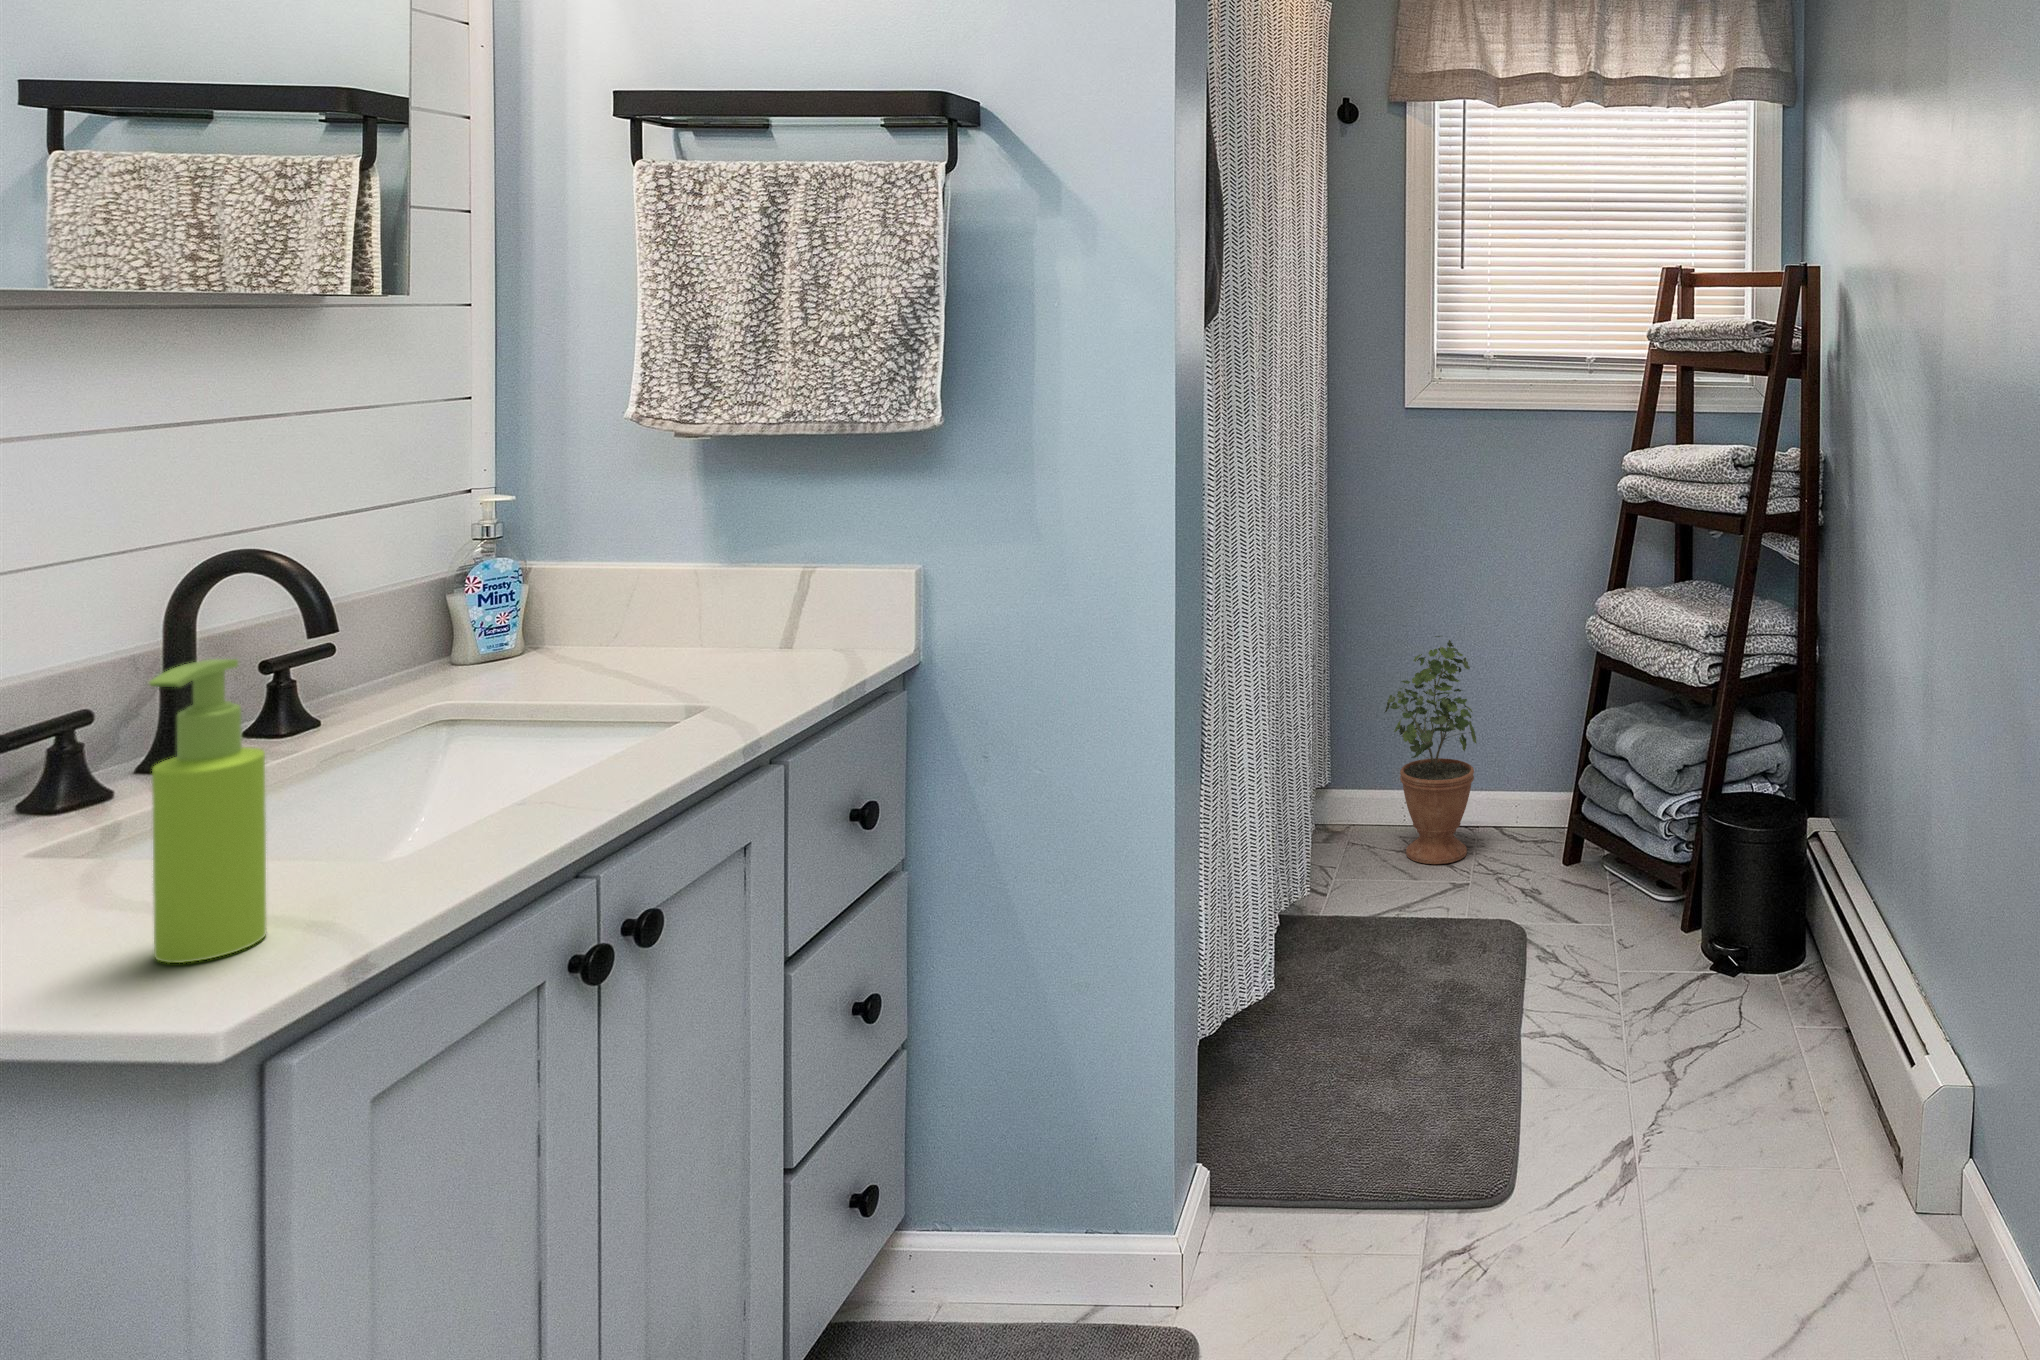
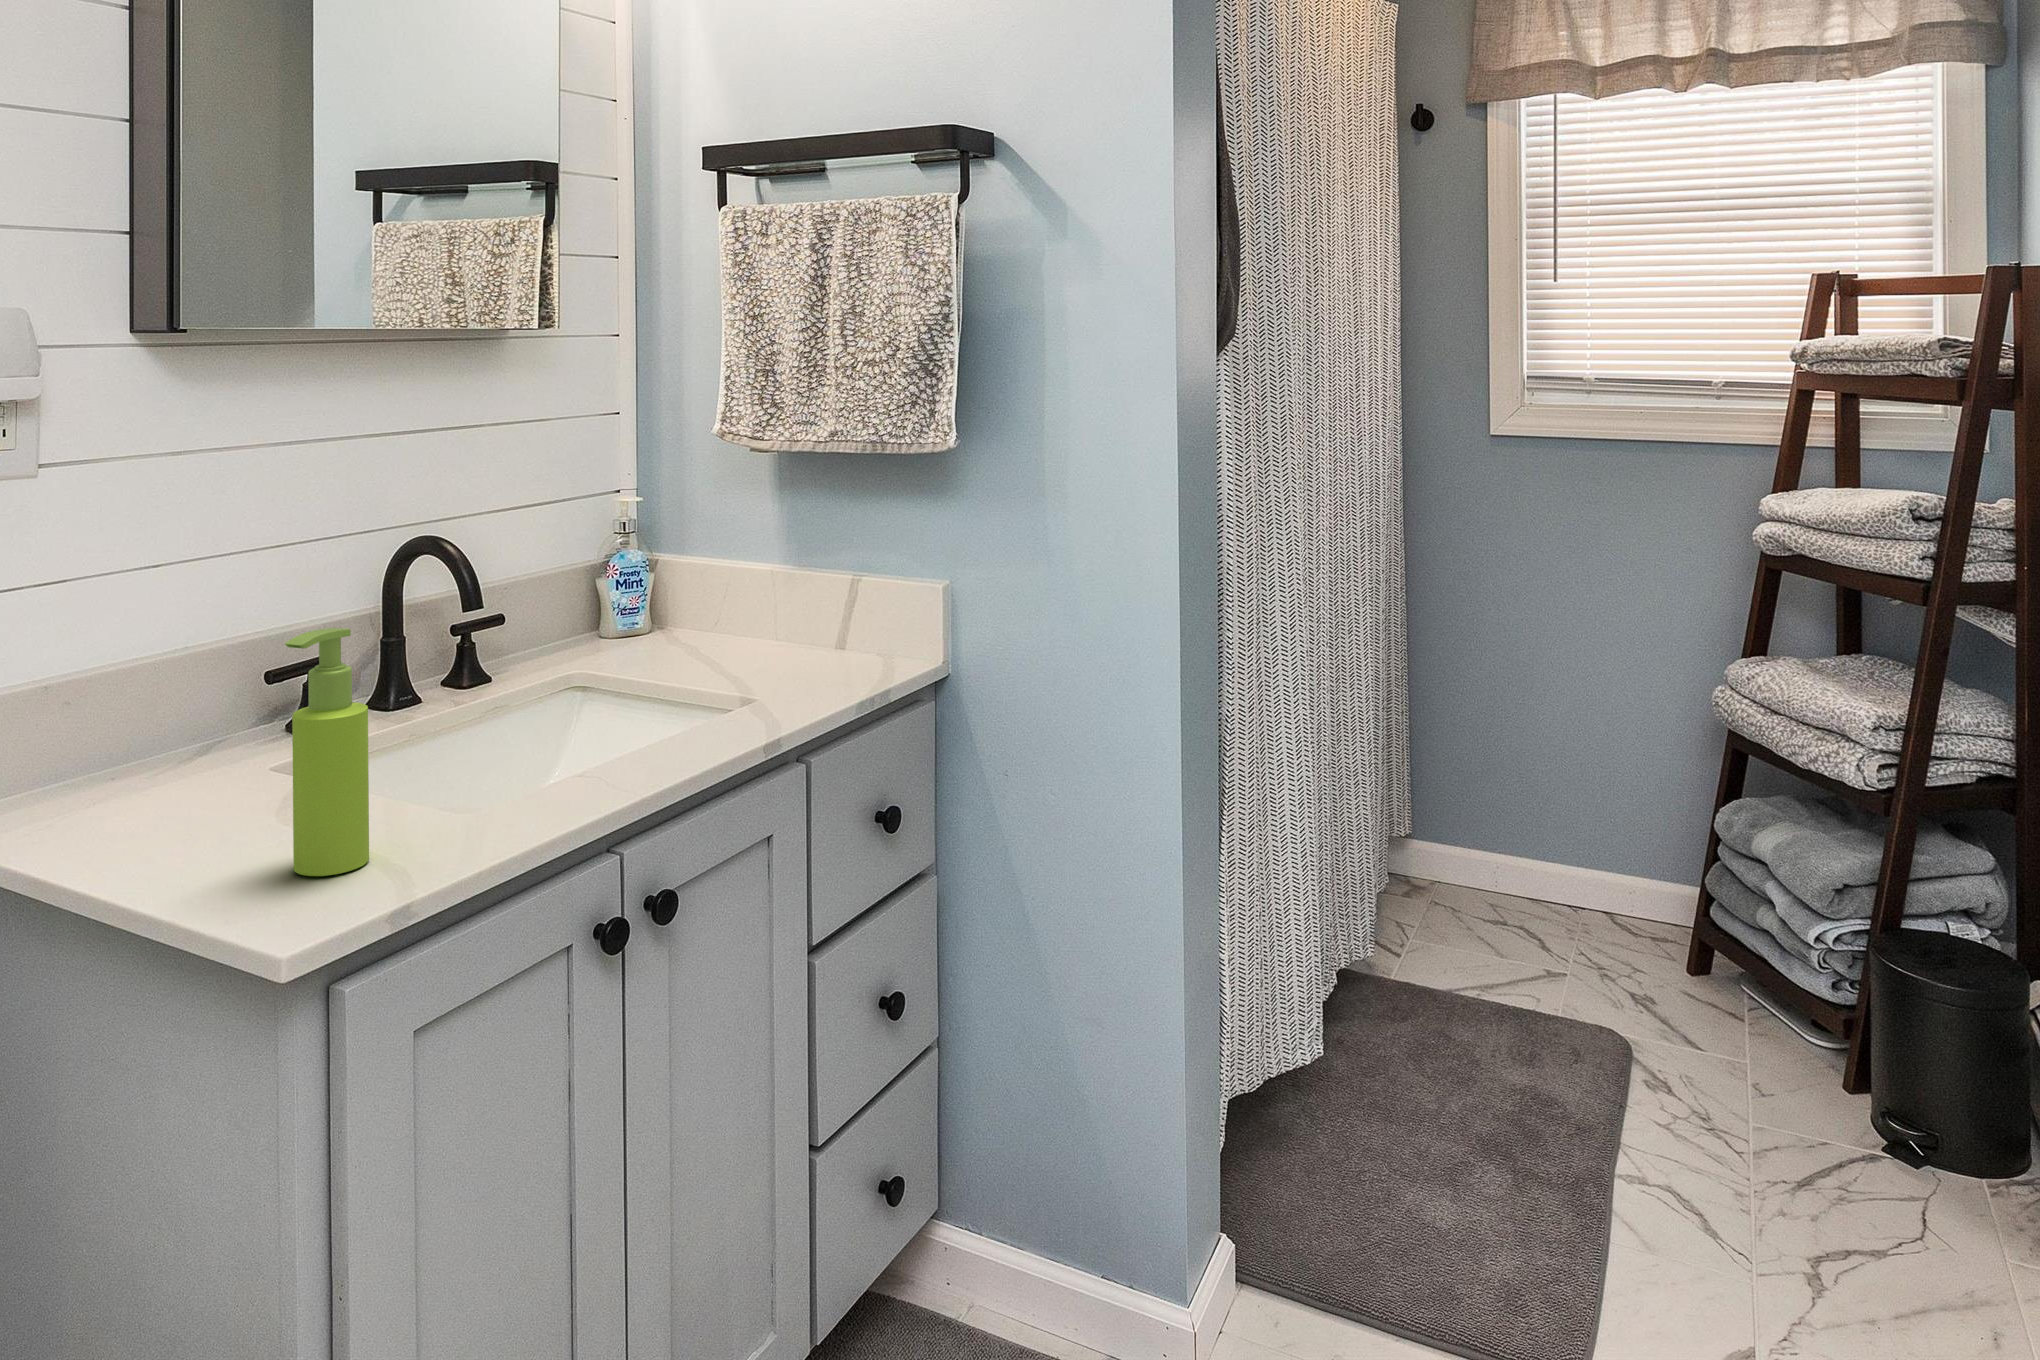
potted plant: present [1385,636,1477,864] -> none [1475,693,1583,949]

